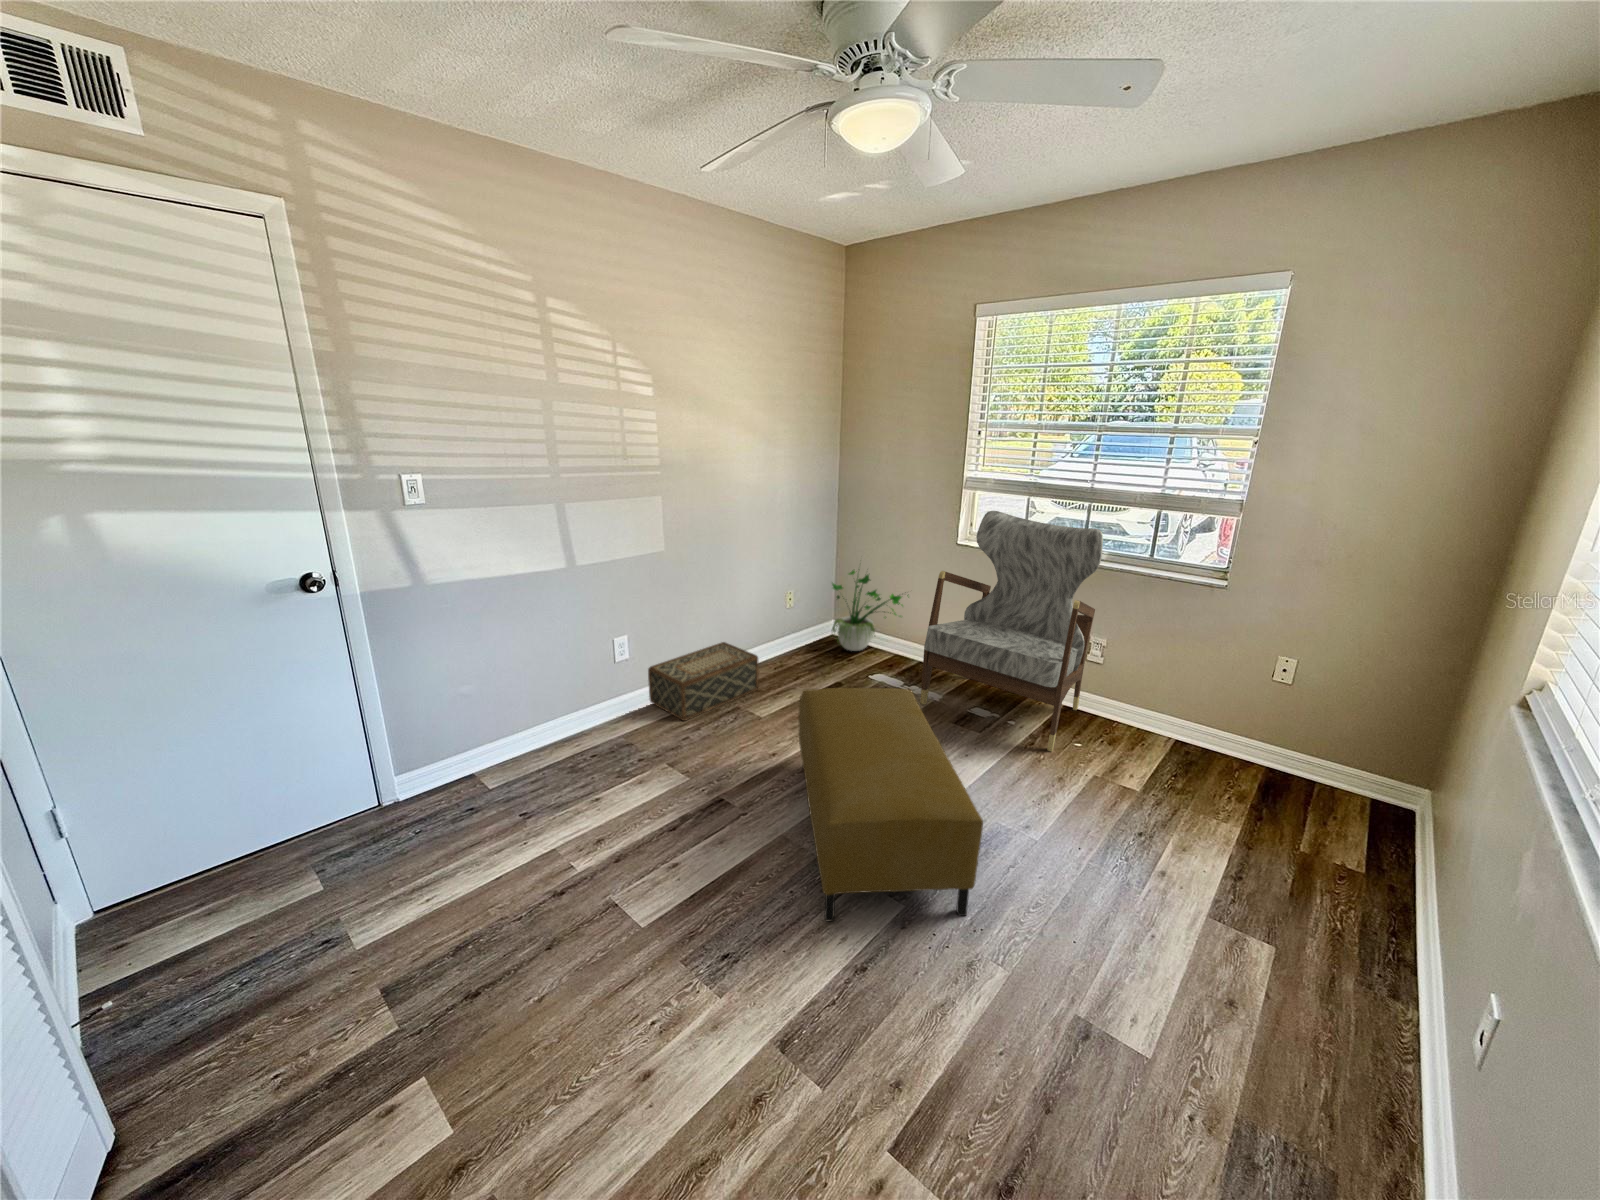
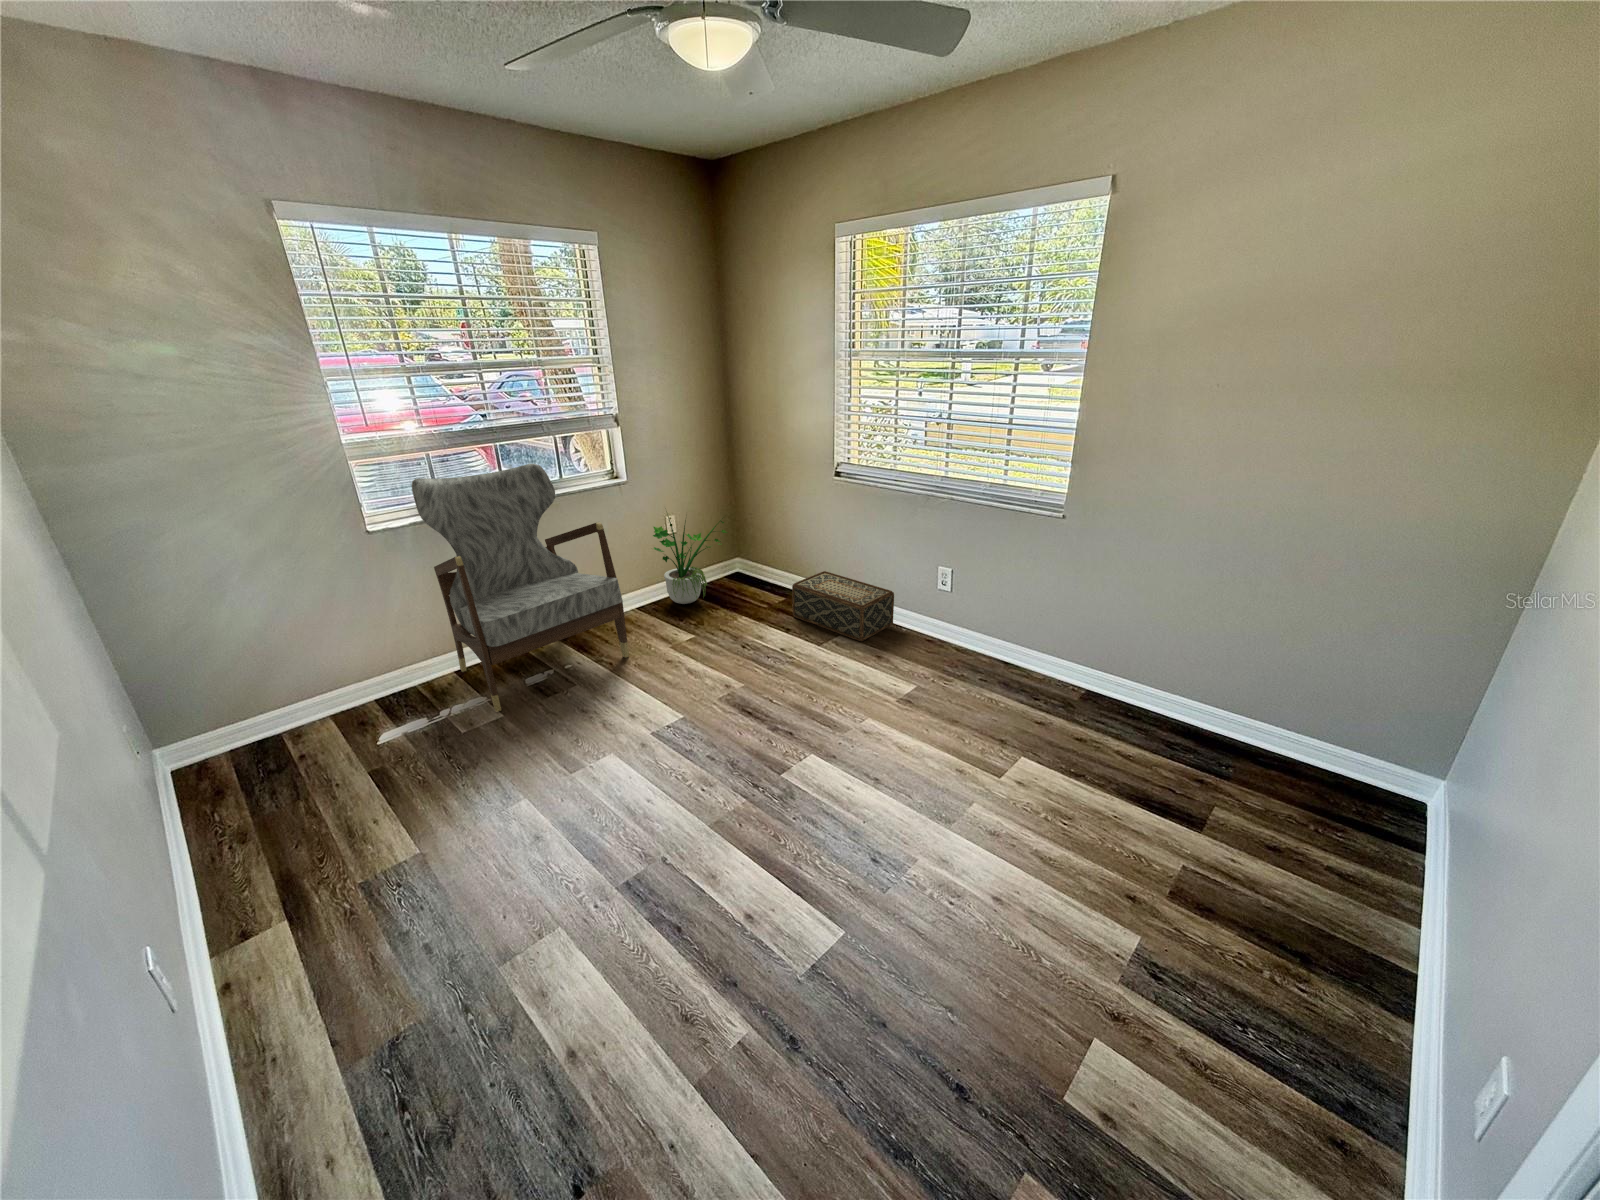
potted plant: present [832,570,908,651] -> present [653,517,727,604]
woven basket: present [648,642,758,721] -> present [792,571,894,641]
ottoman: present [798,688,983,921] -> none [567,650,835,810]

